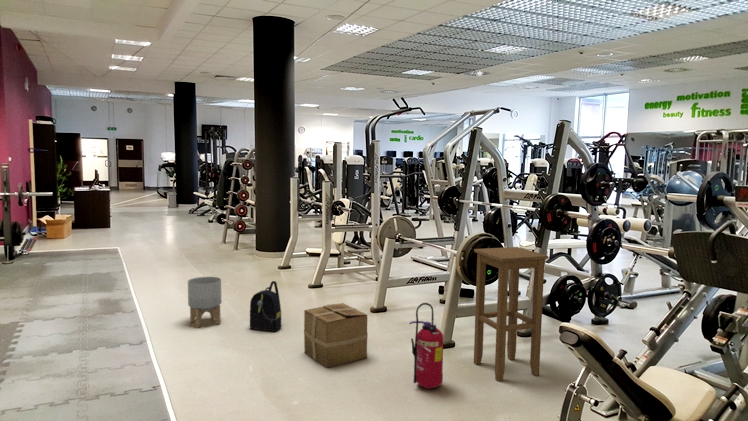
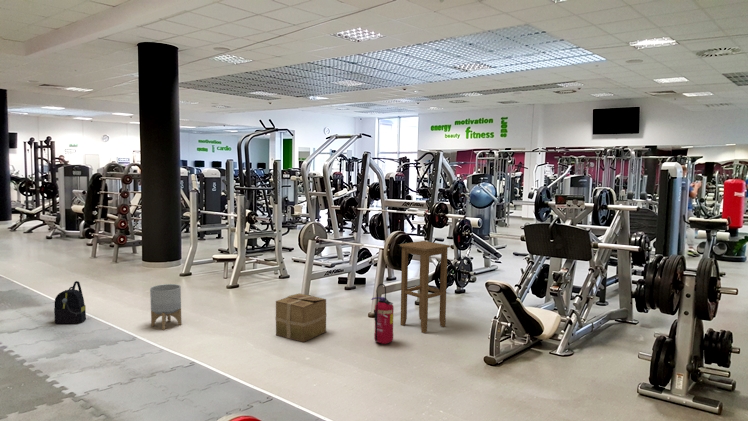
backpack: present [250,281,281,332] -> present [54,281,86,324]

